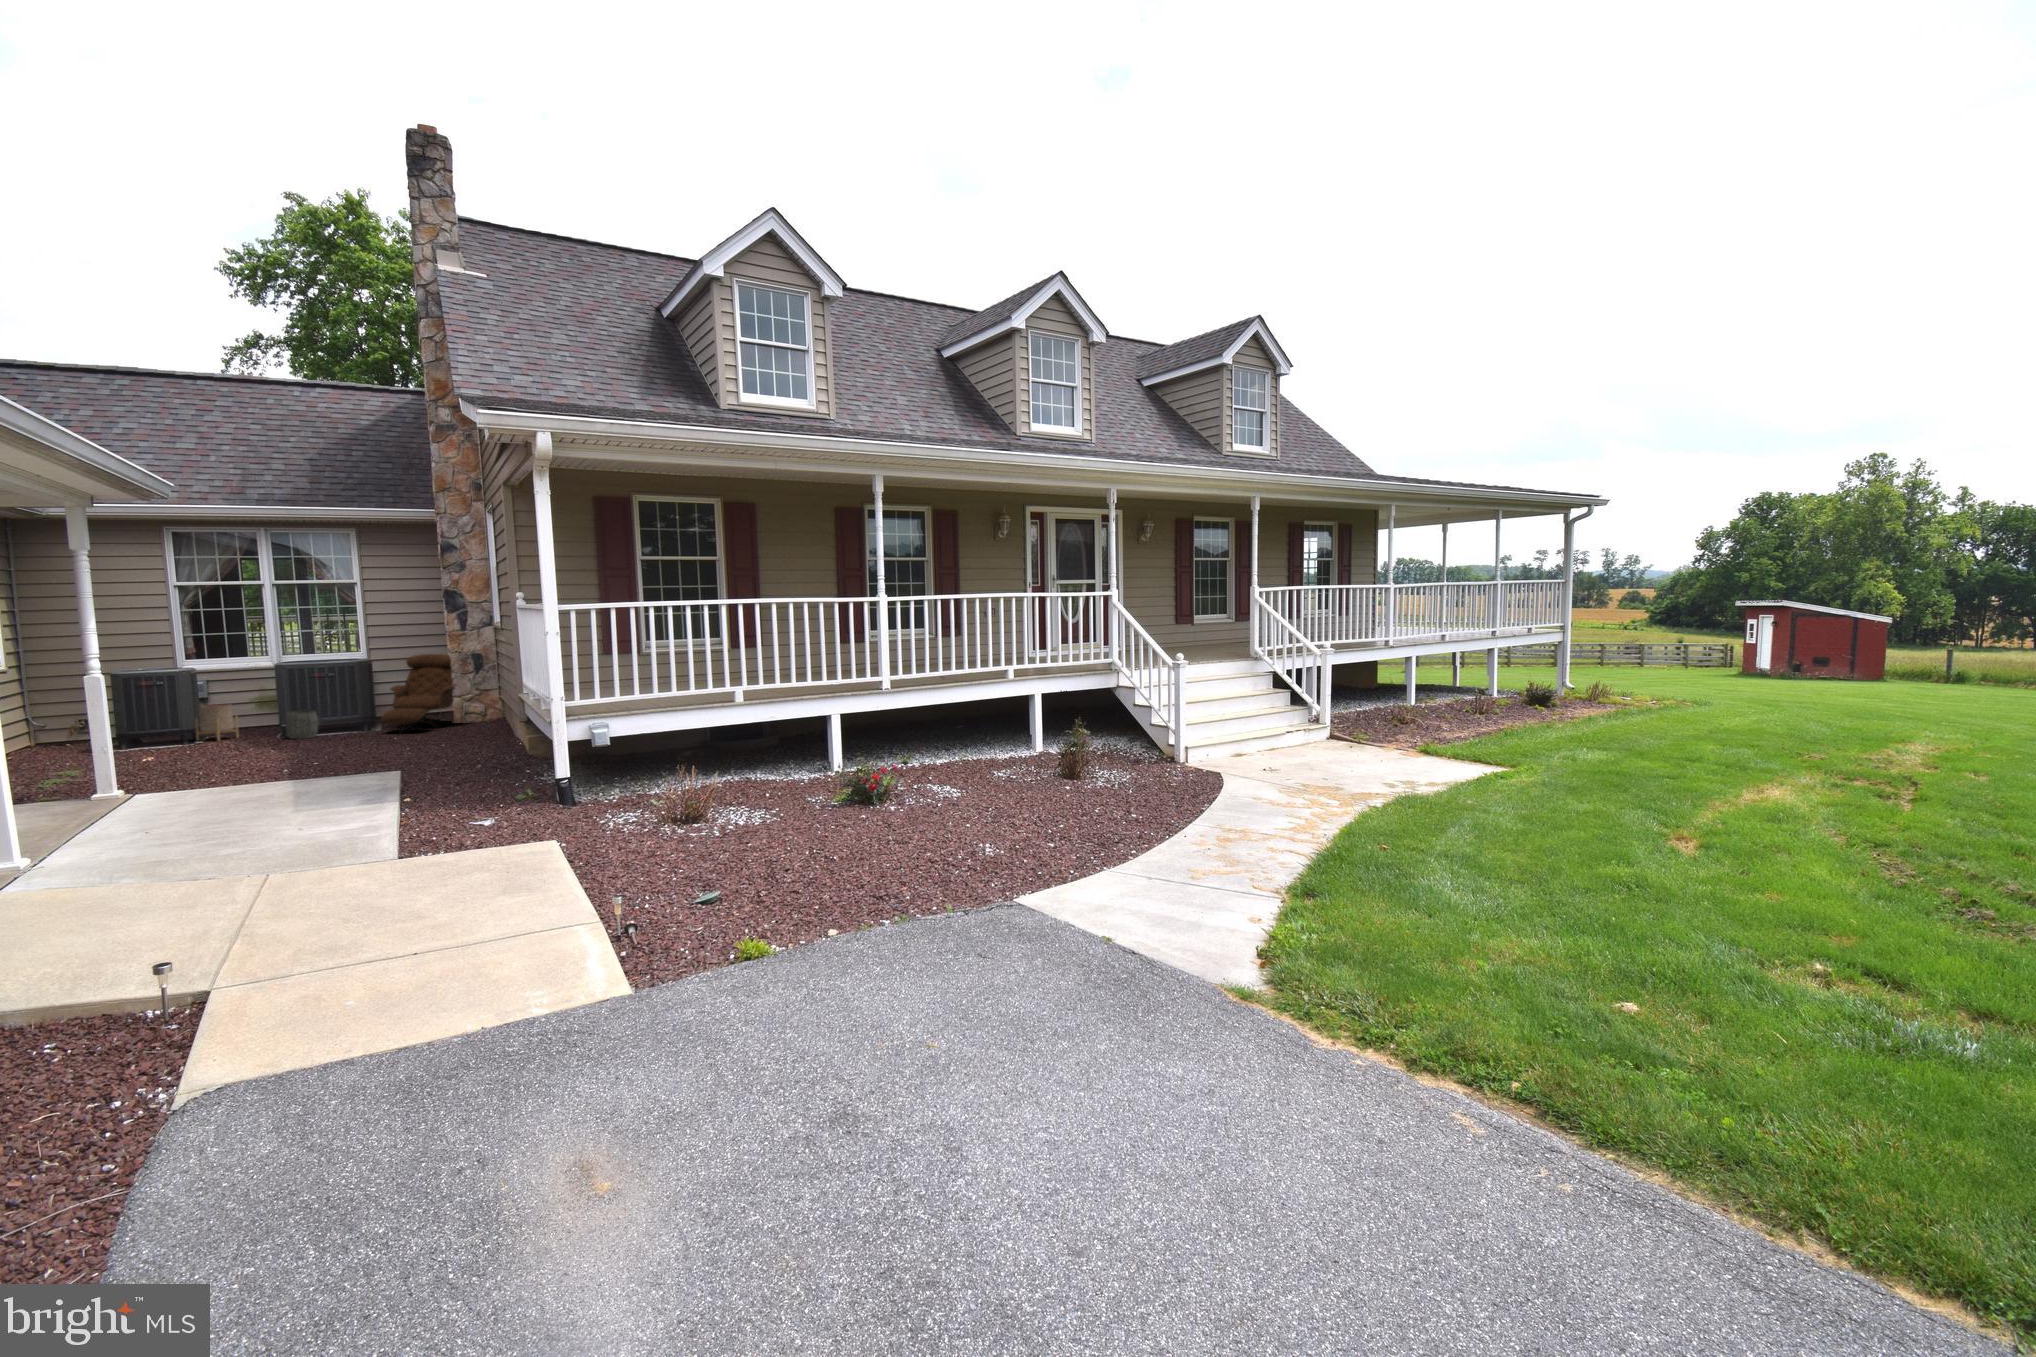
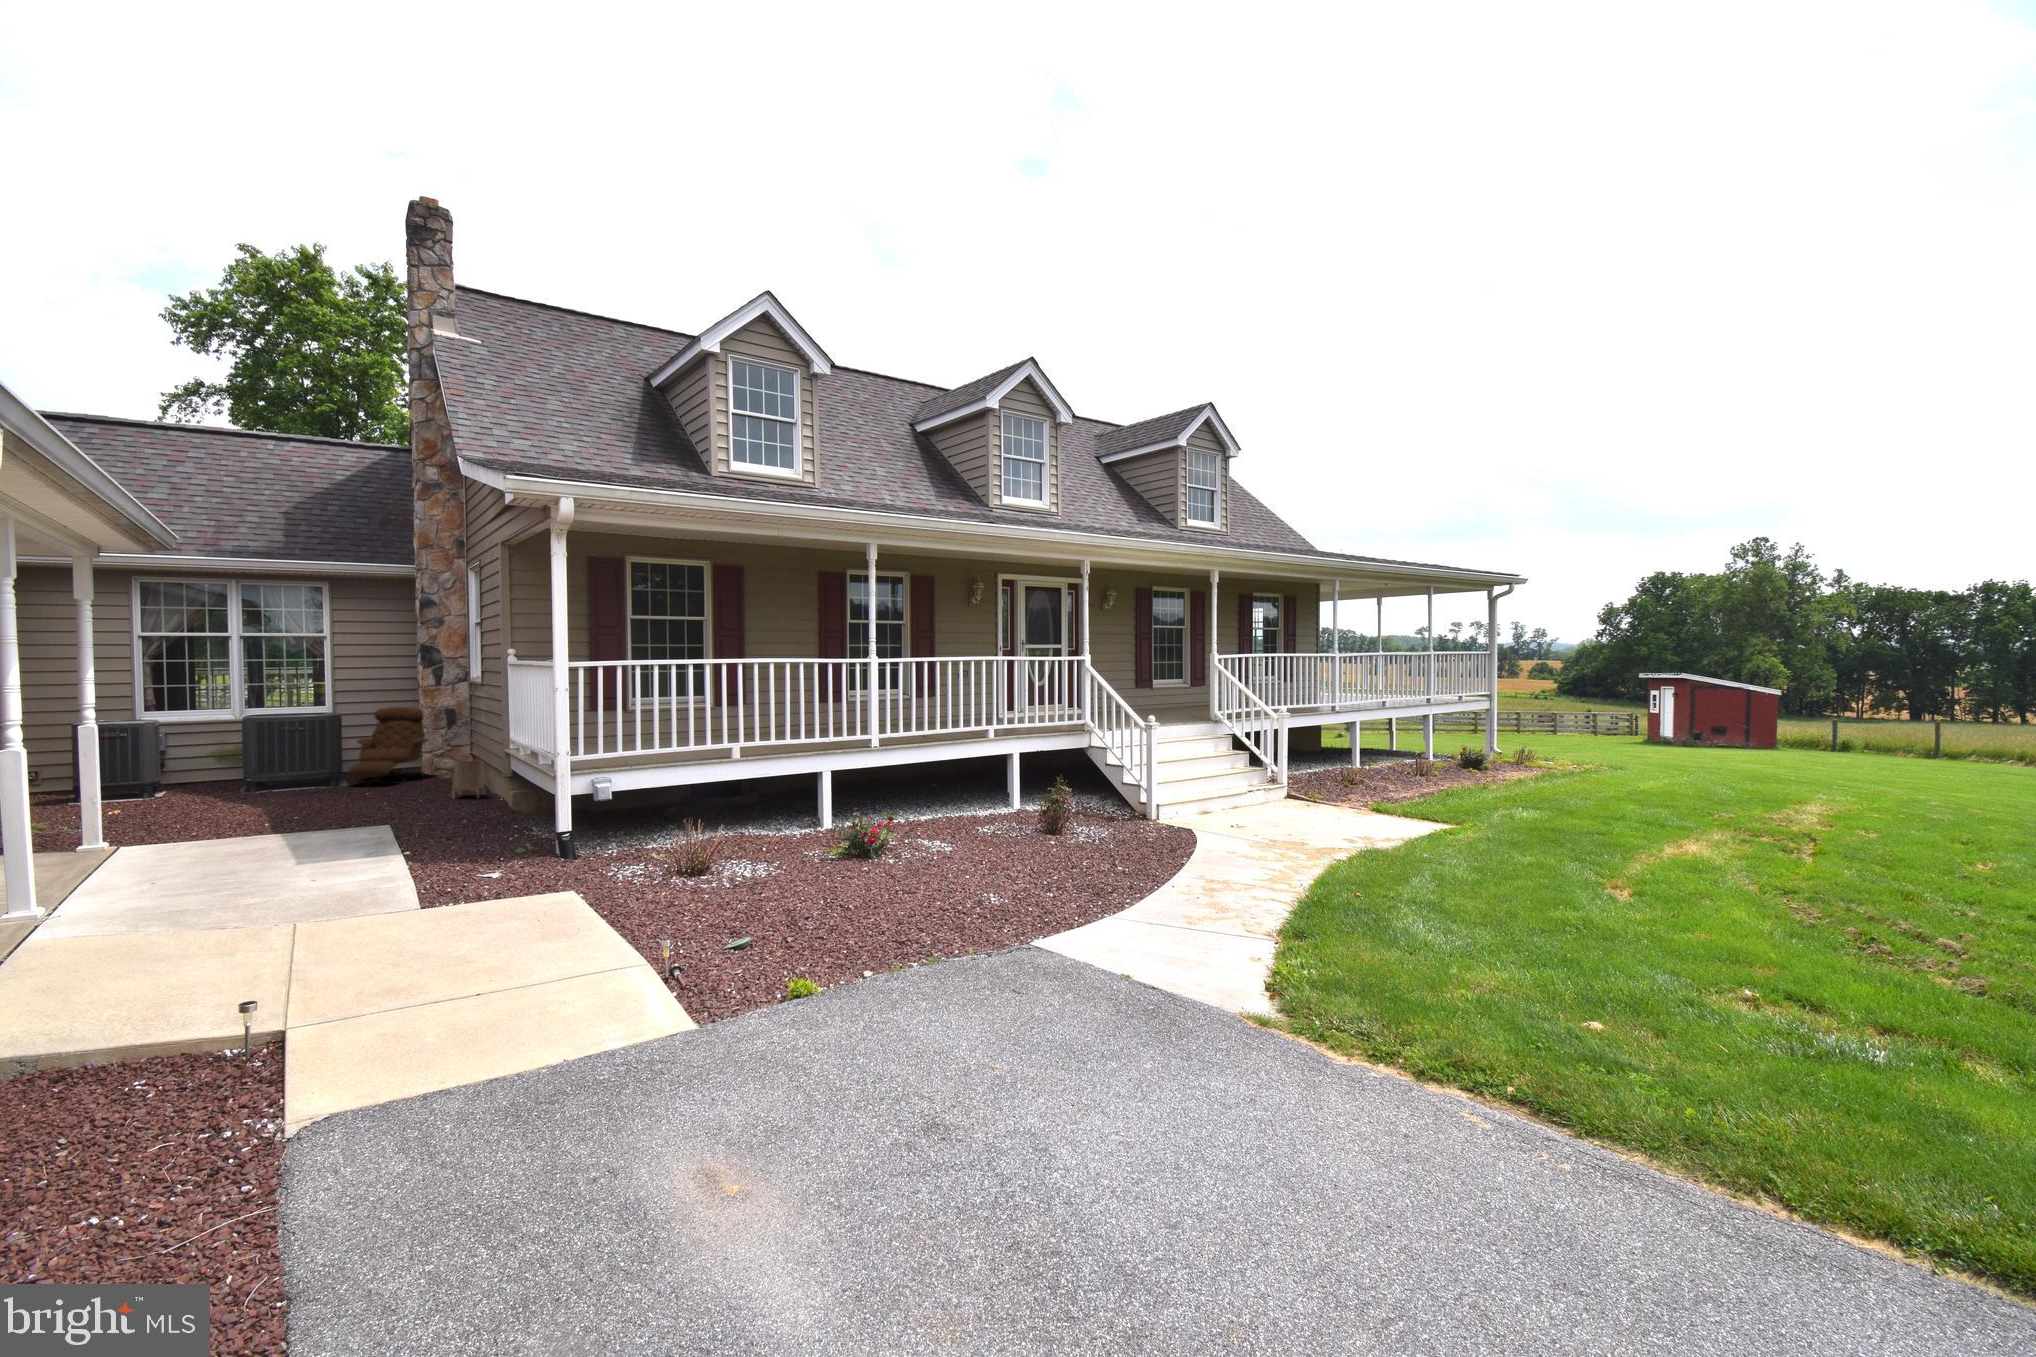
planter: present [195,704,239,740] -> present [452,761,485,798]
woven basket: present [285,711,318,739] -> none [248,763,282,791]

